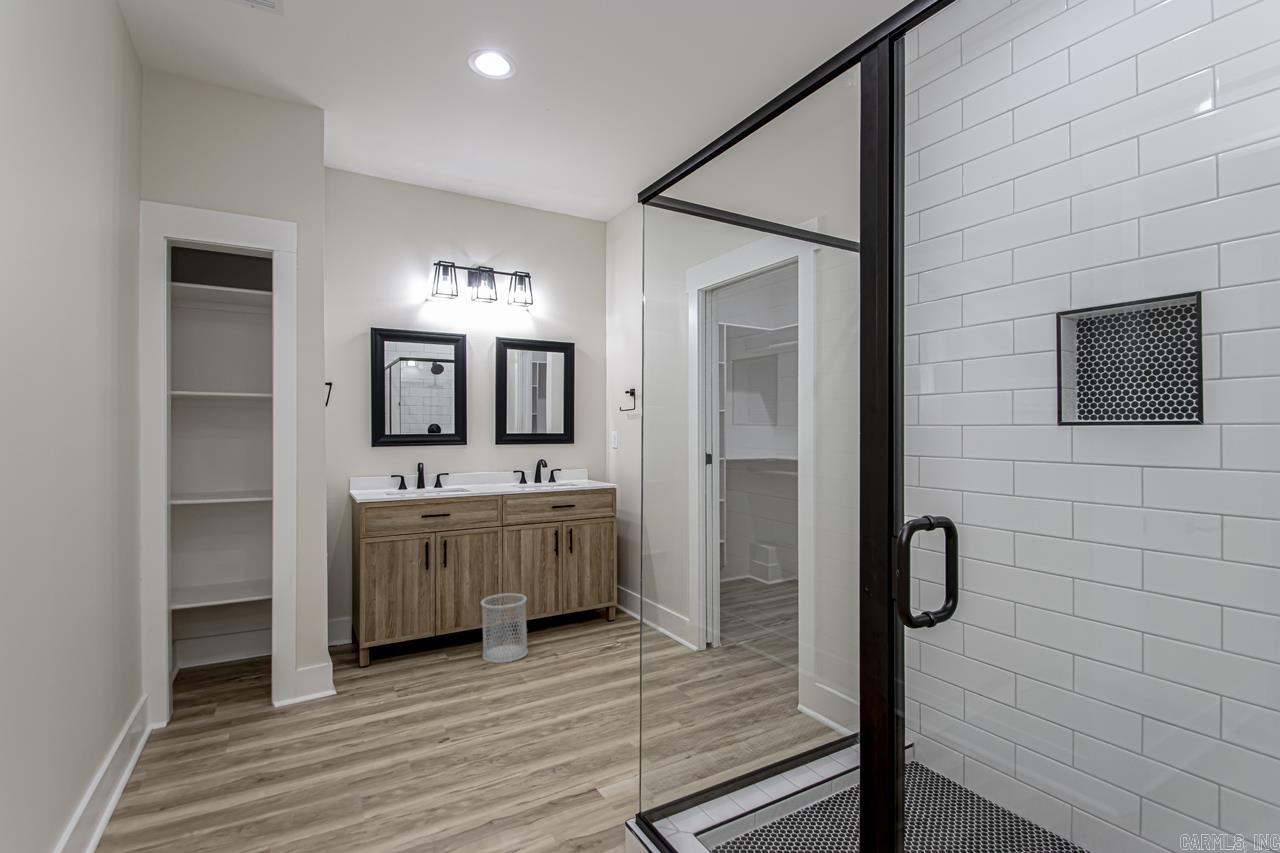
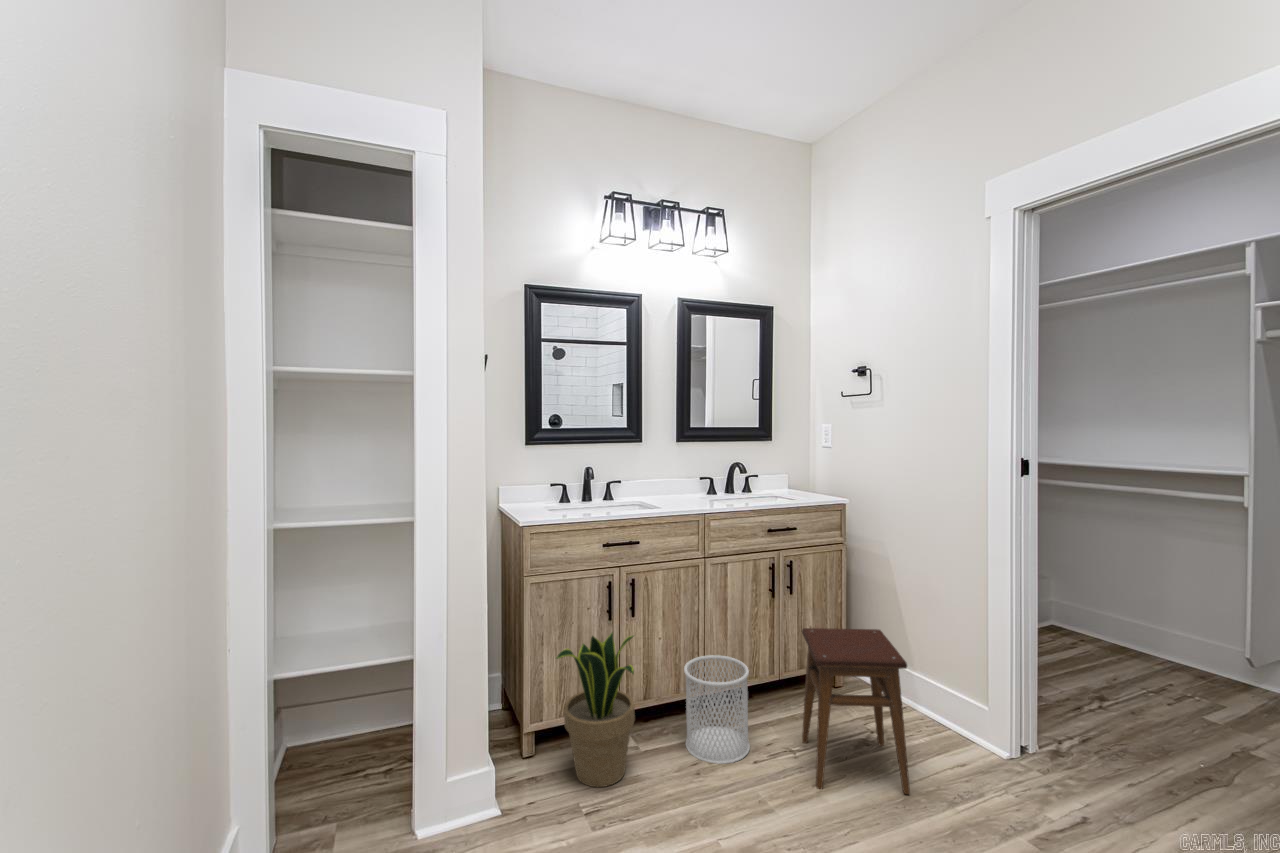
stool: none [560,568,622,670] -> present [802,628,910,794]
potted plant: none [379,574,442,678] -> present [556,633,635,787]

